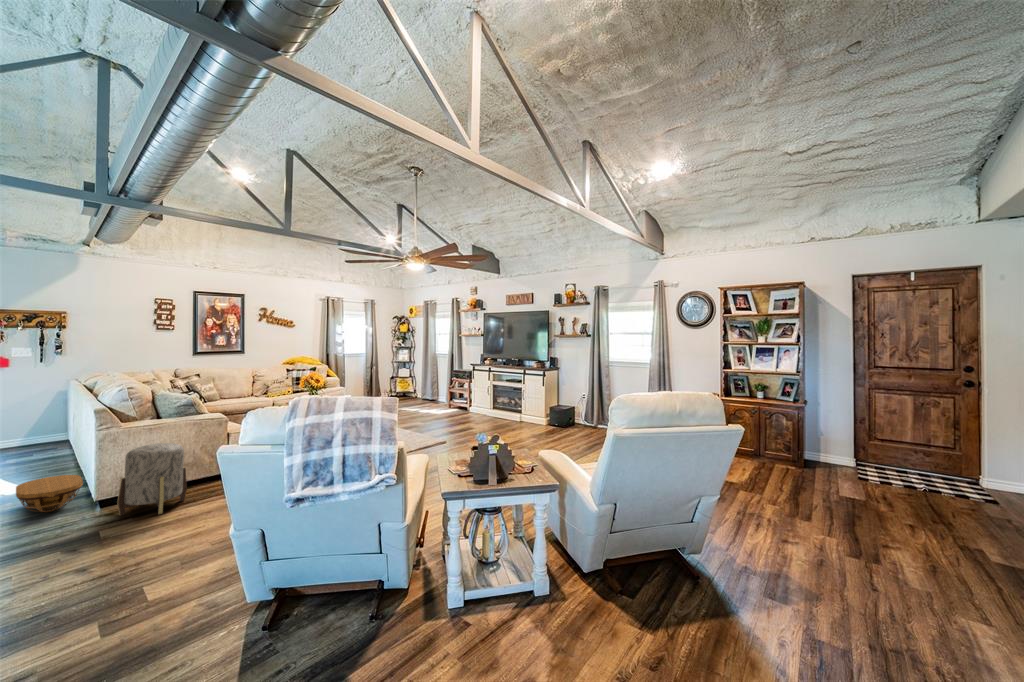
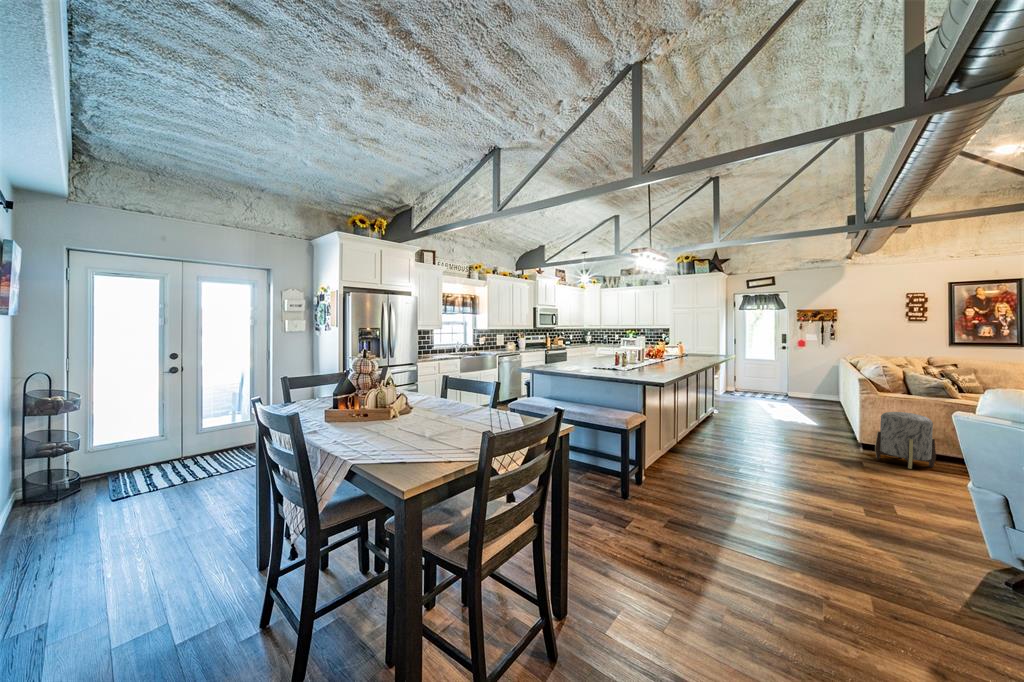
basket: present [16,475,83,512] -> none [812,419,851,441]

